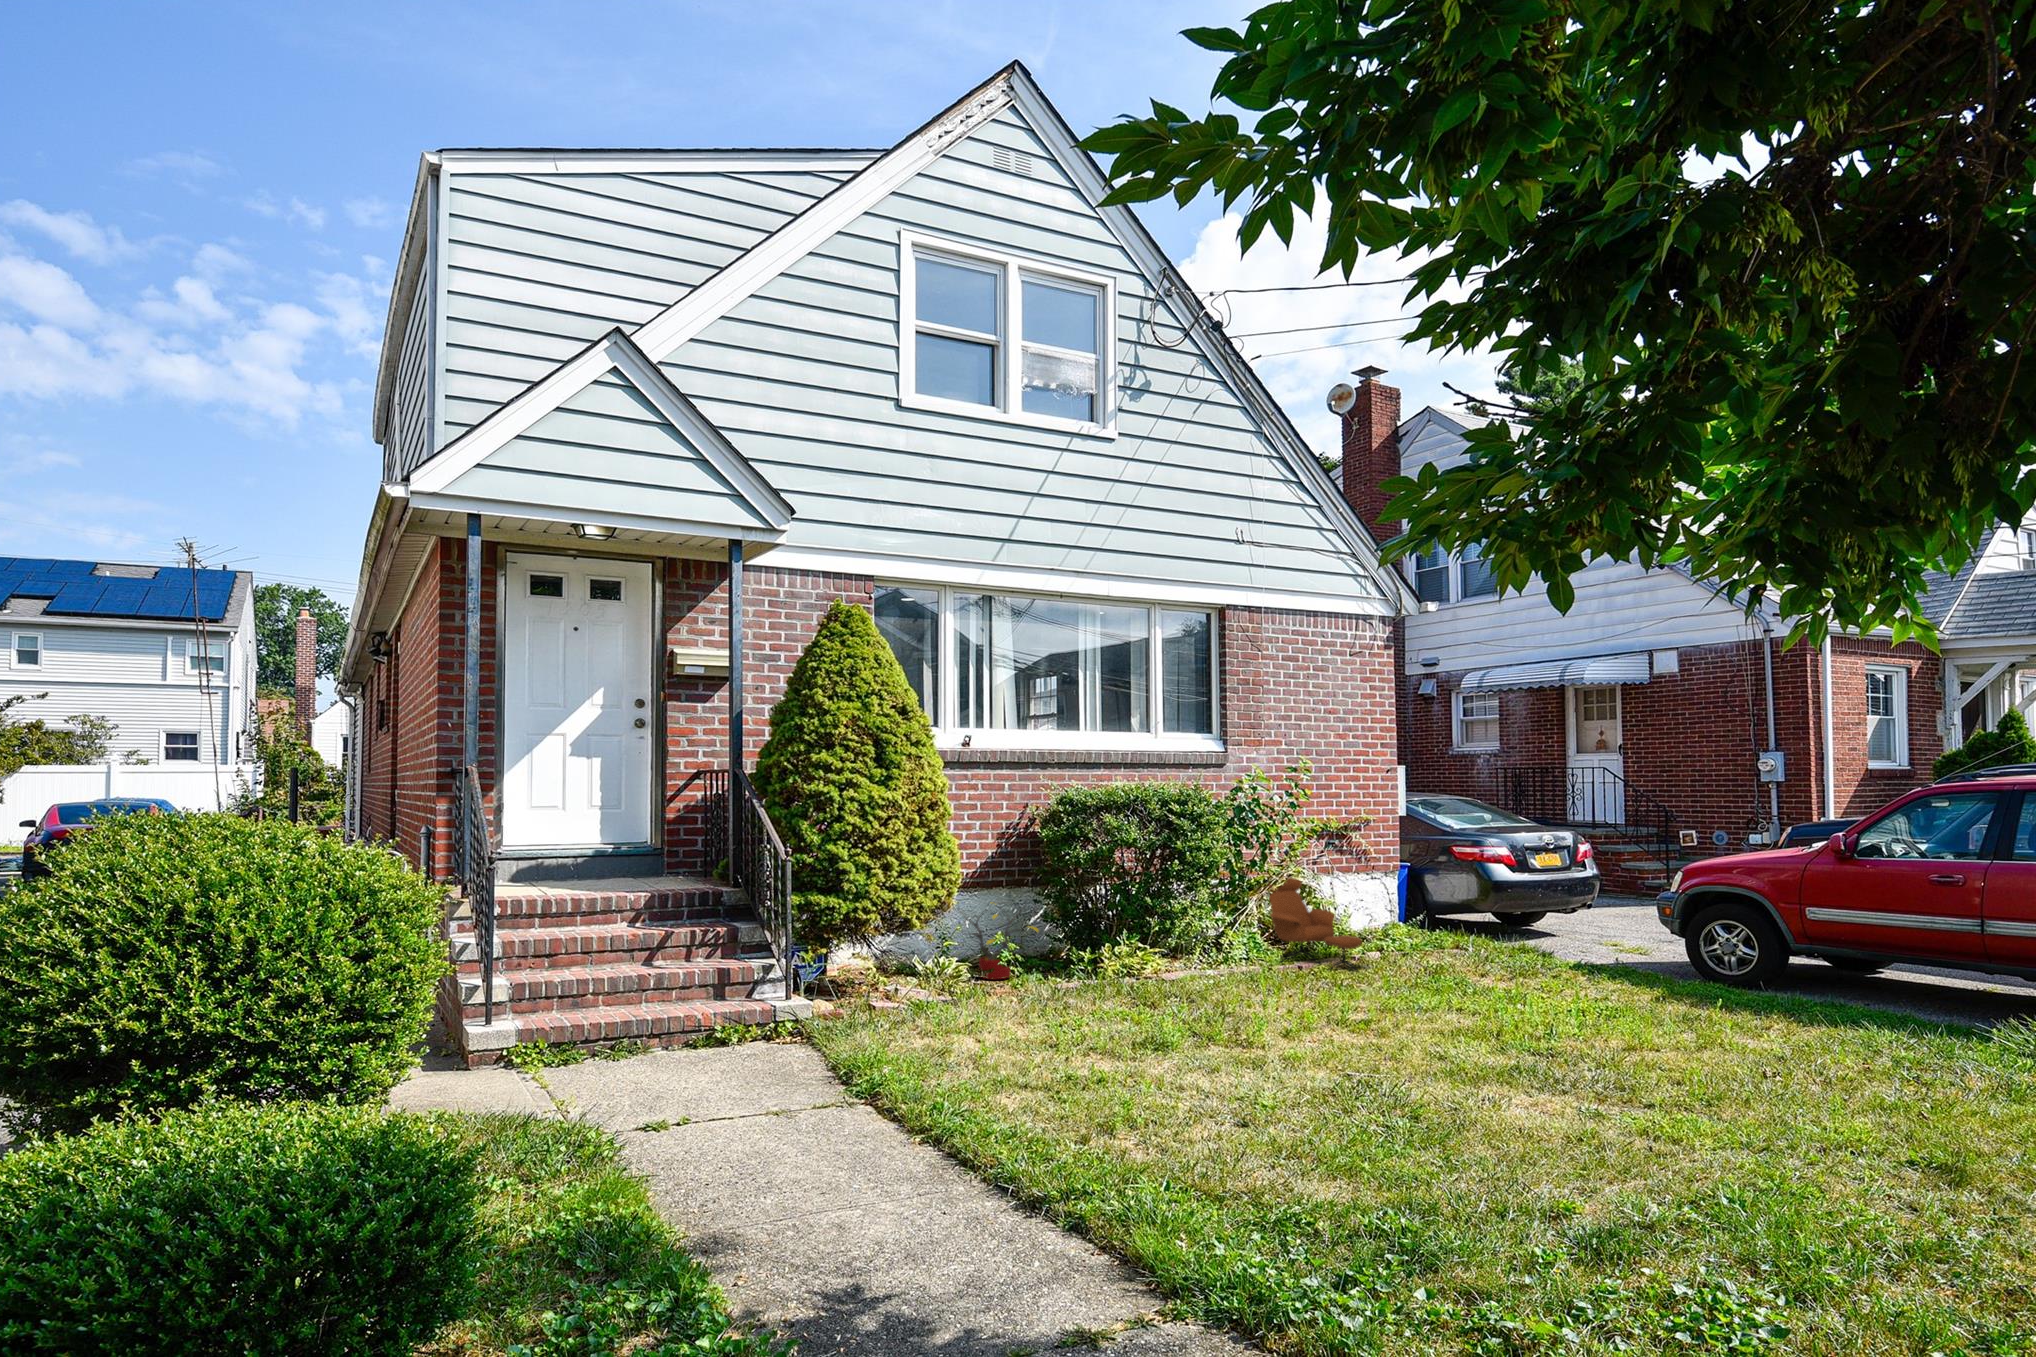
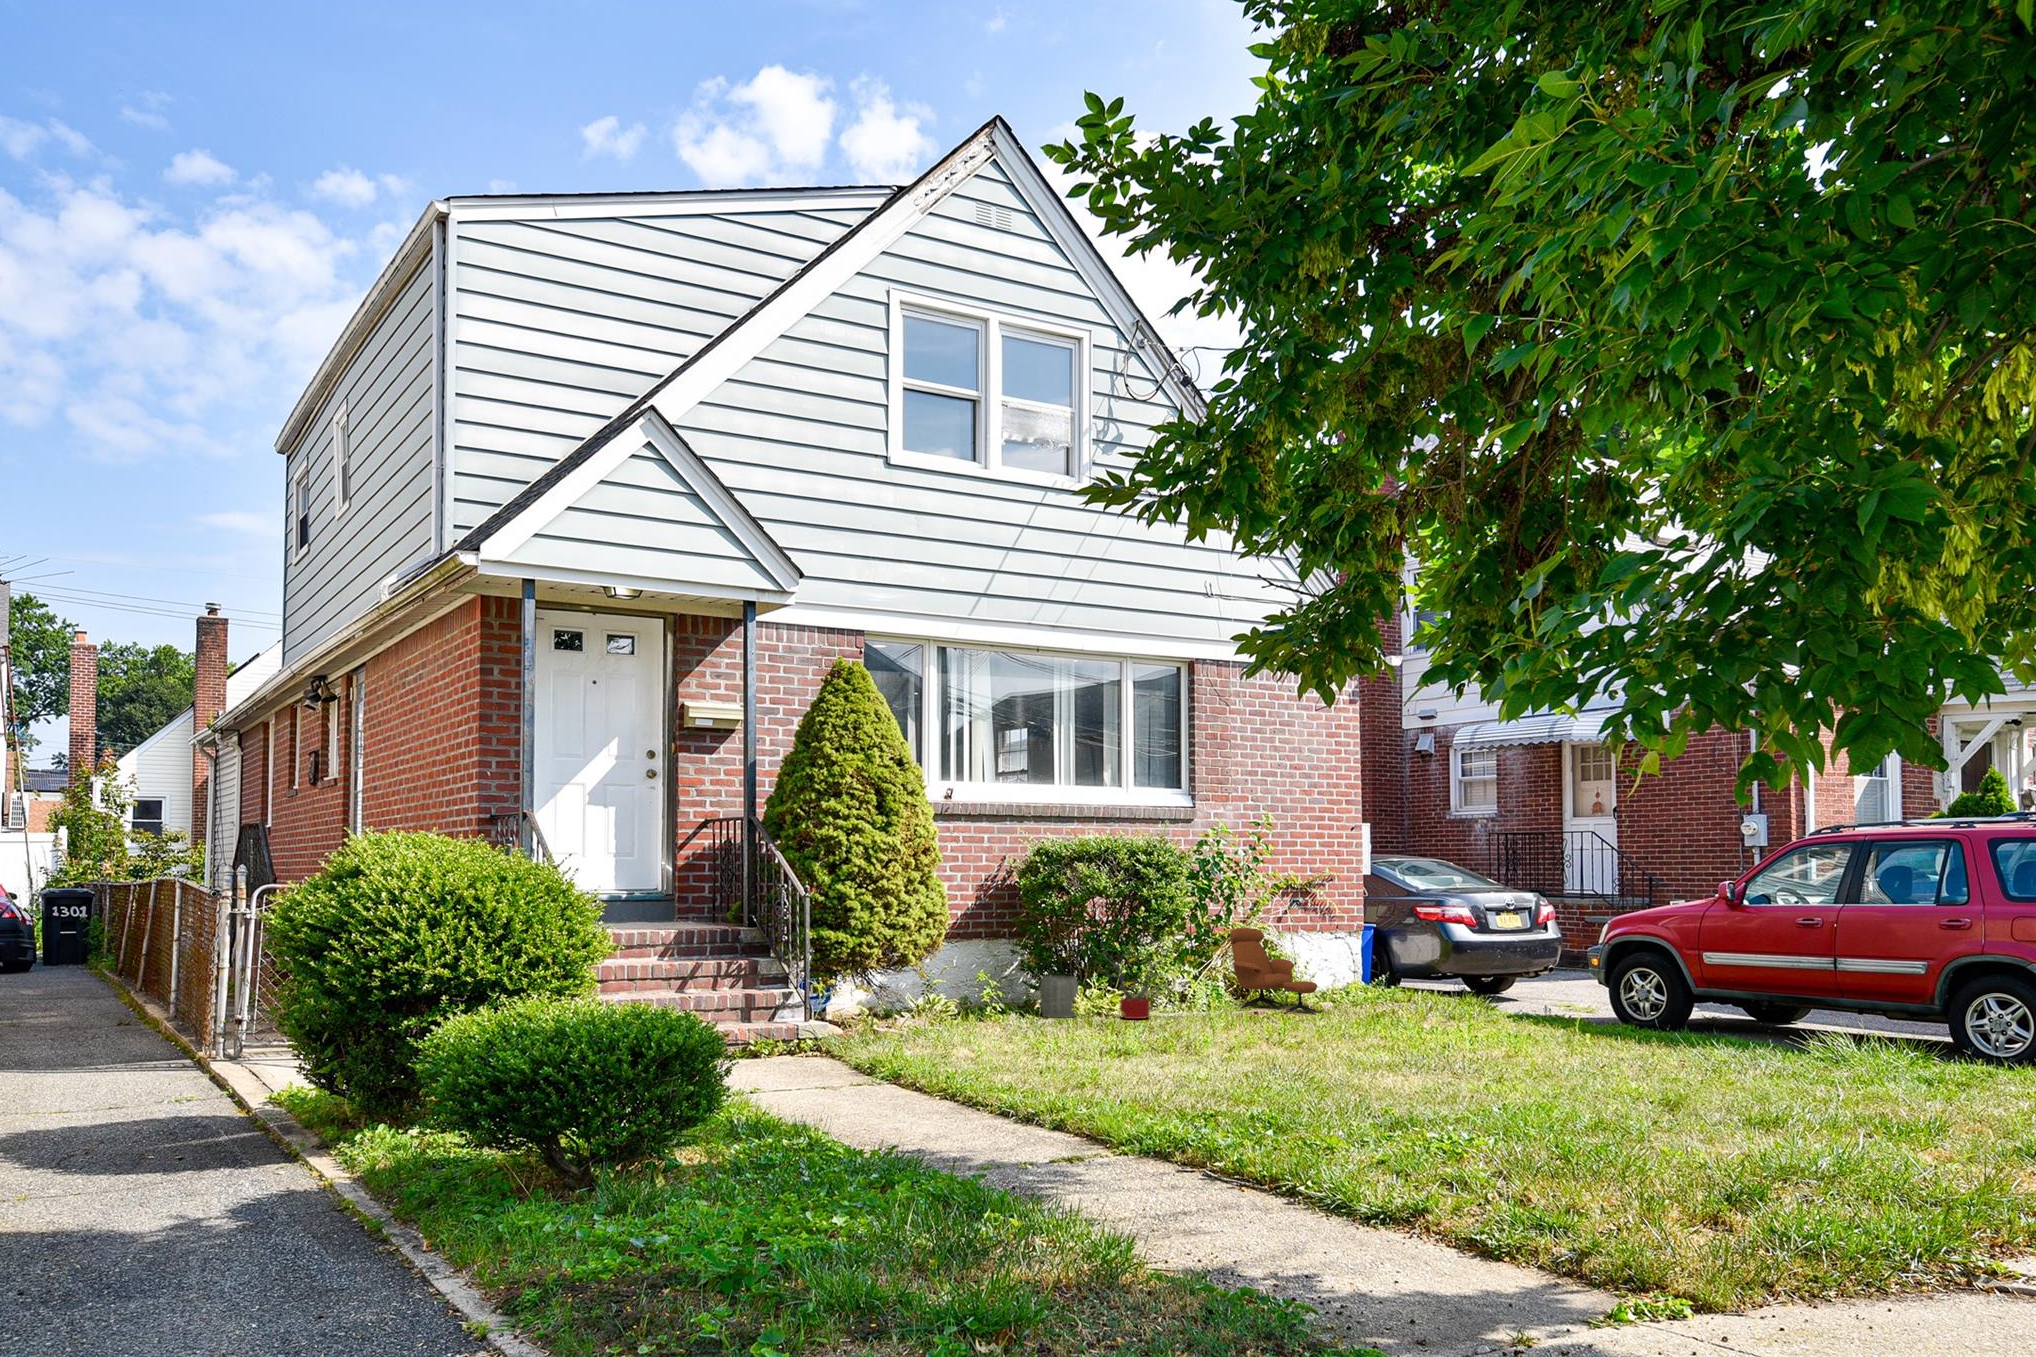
decorative plant: present [958,902,1038,980] -> present [1109,953,1176,1019]
woven basket: none [1065,932,1106,979] -> present [1040,976,1078,1018]

